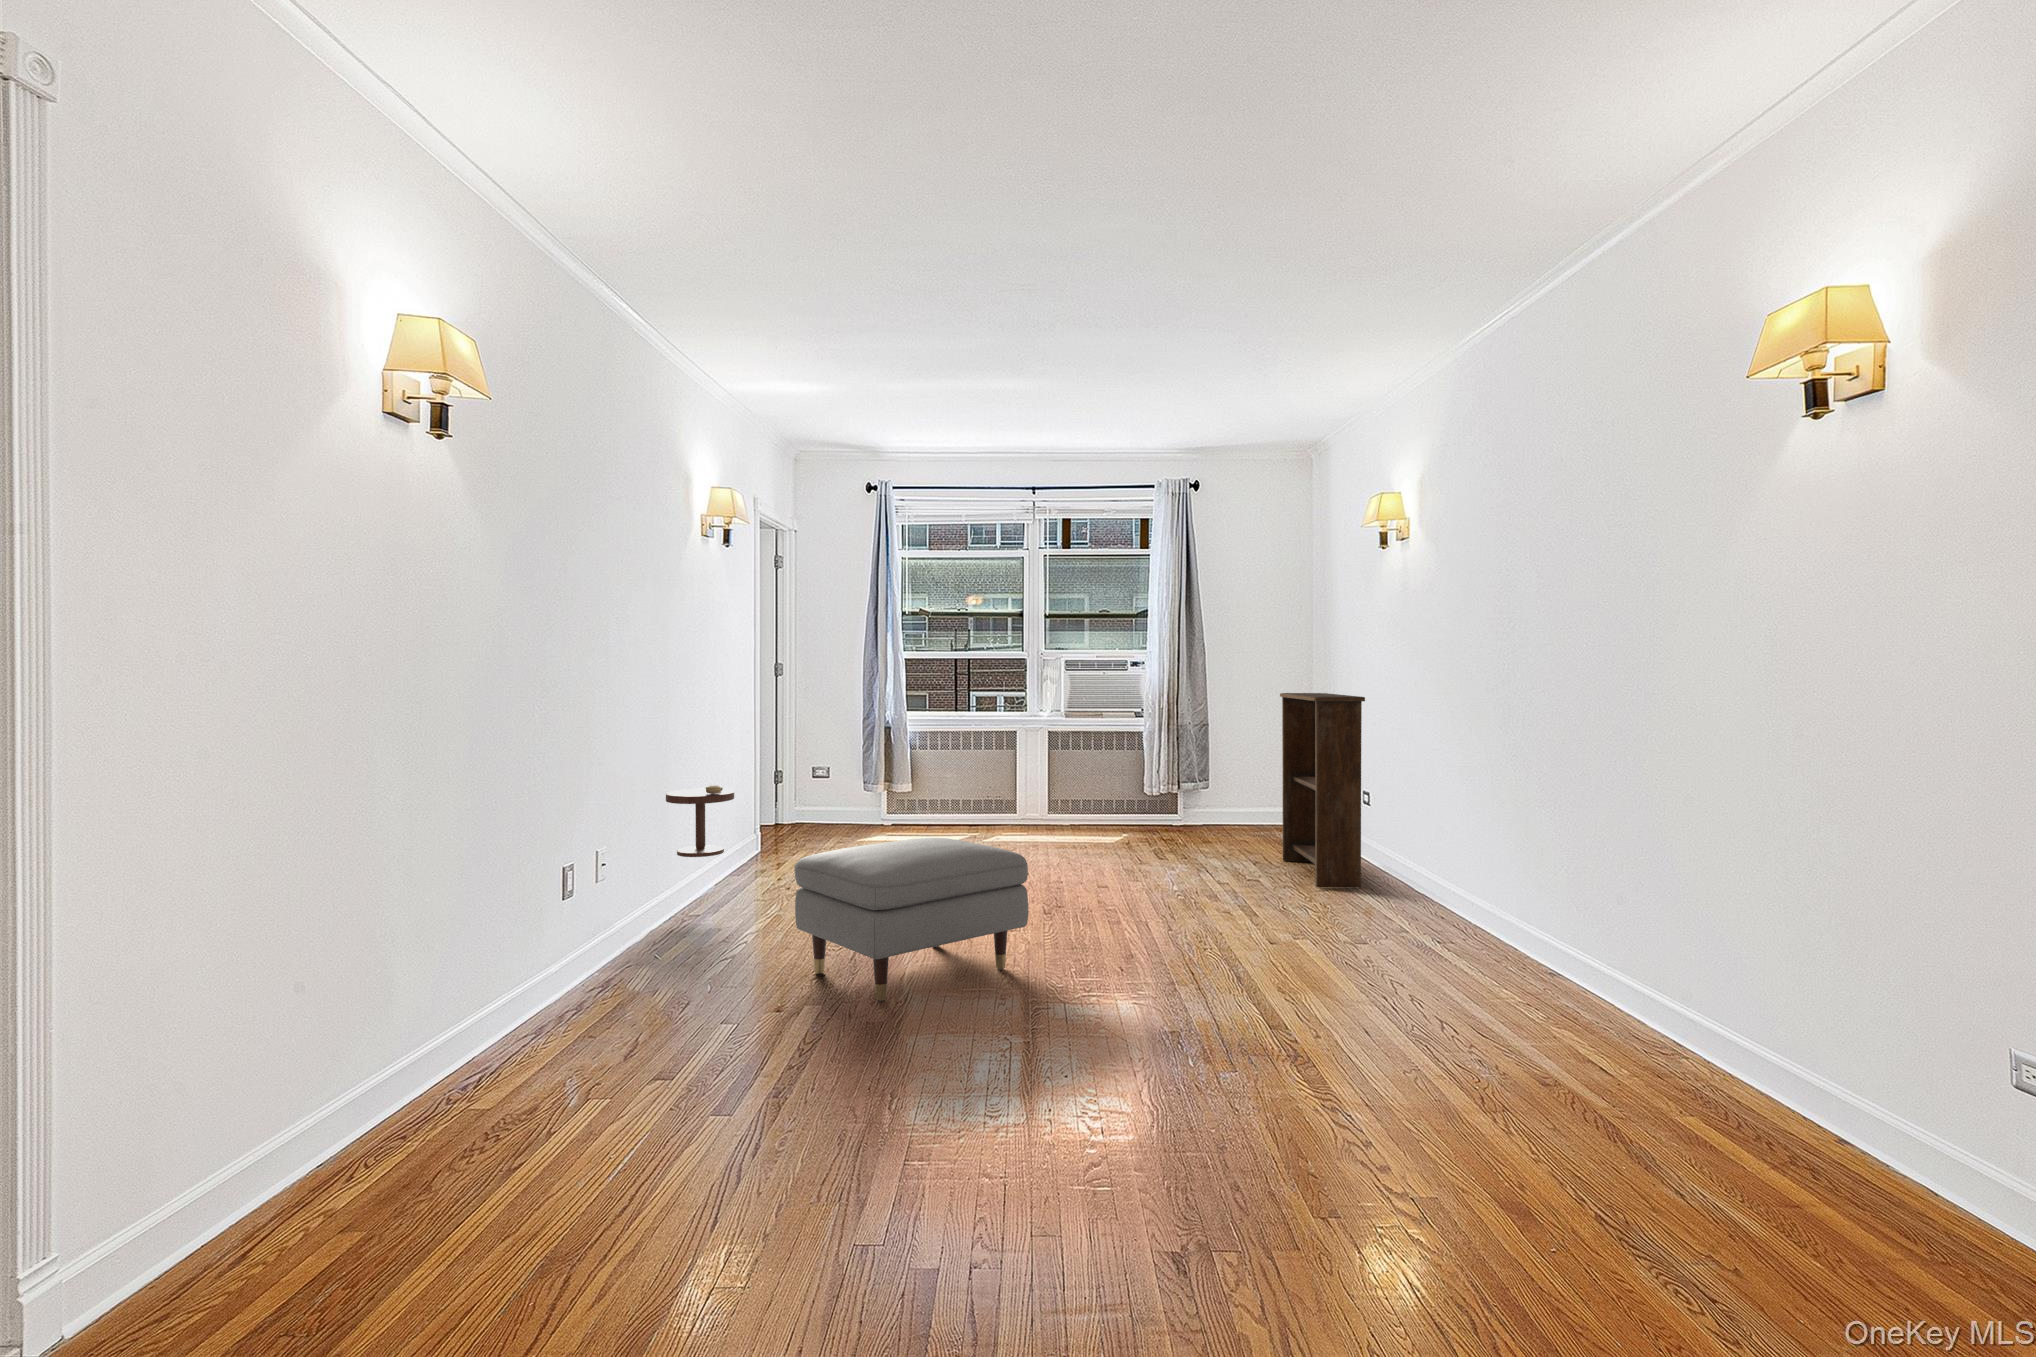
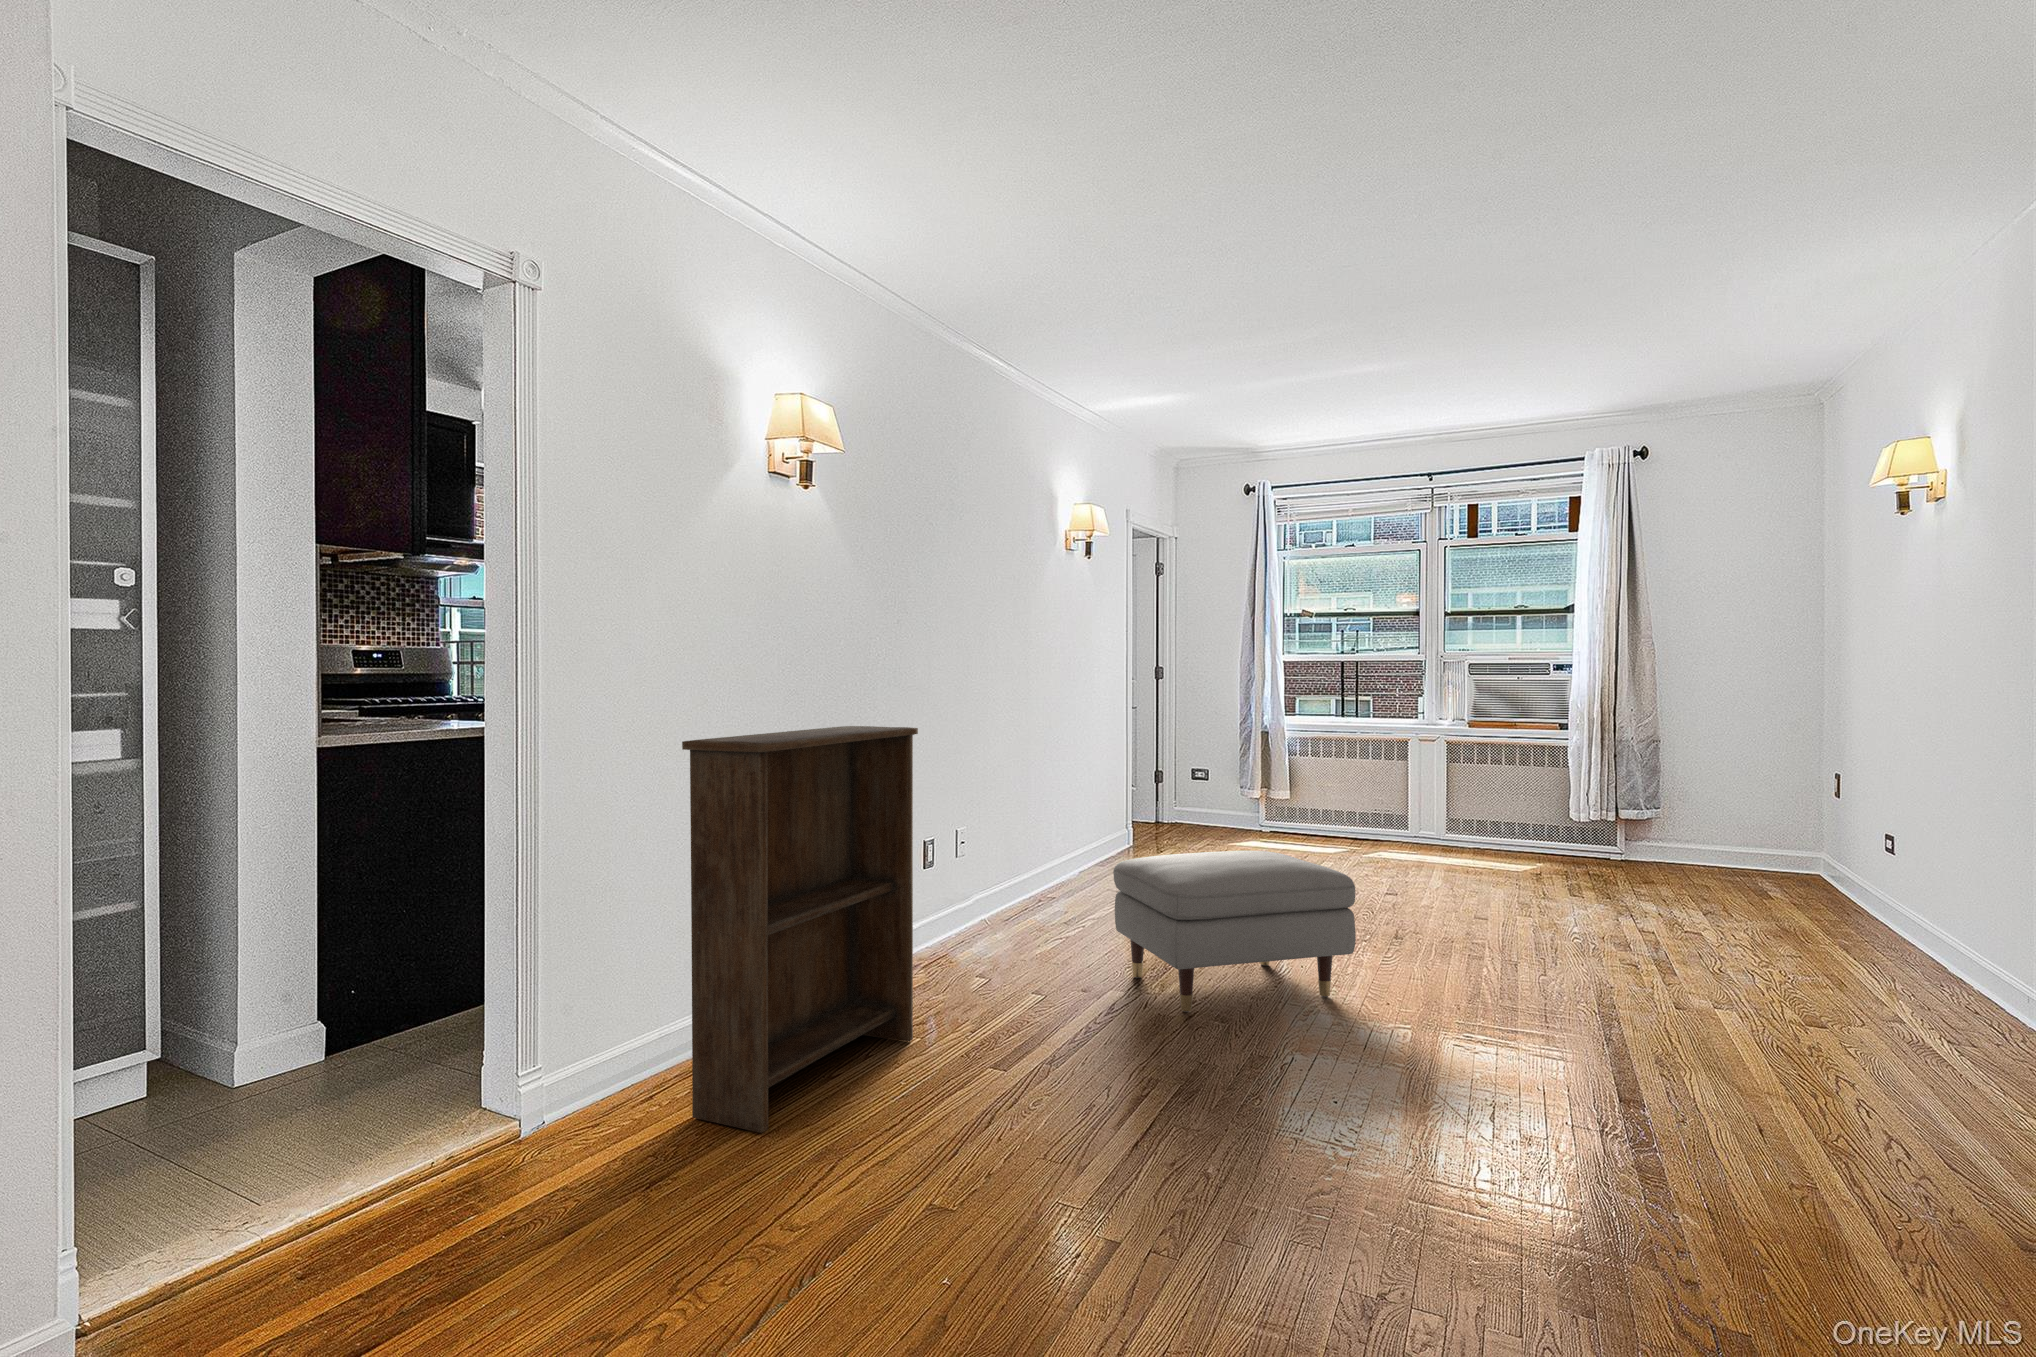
bookshelf: present [1280,693,1365,888] -> present [682,726,918,1133]
side table: present [666,786,734,857] -> none [1021,786,1083,907]

